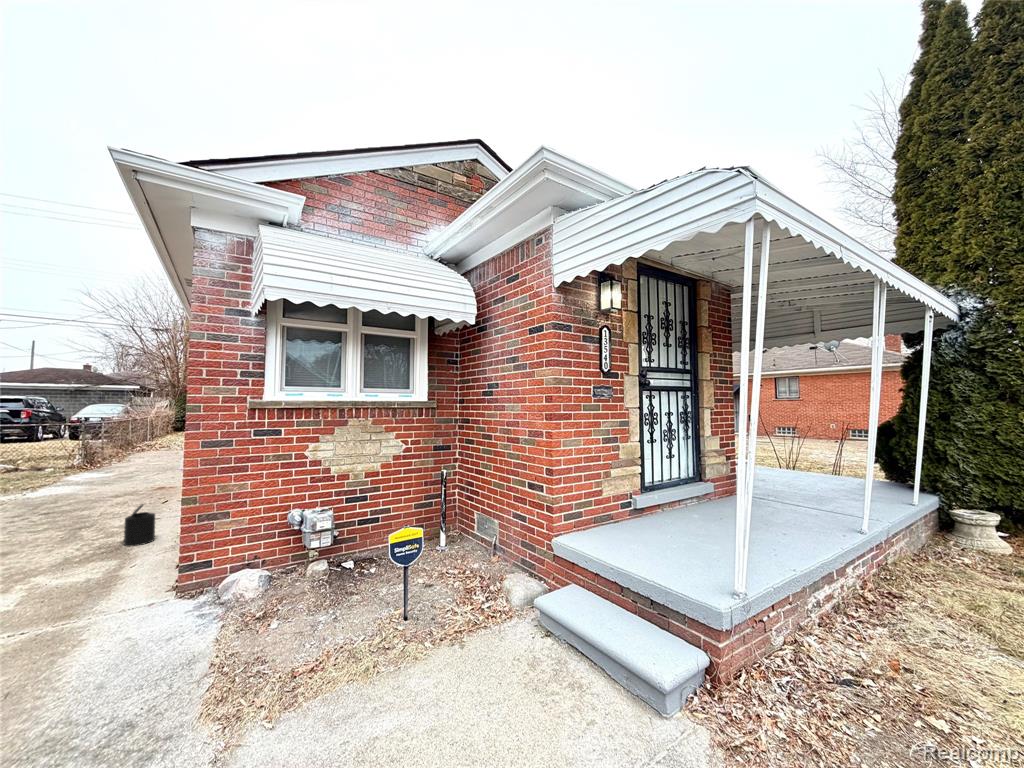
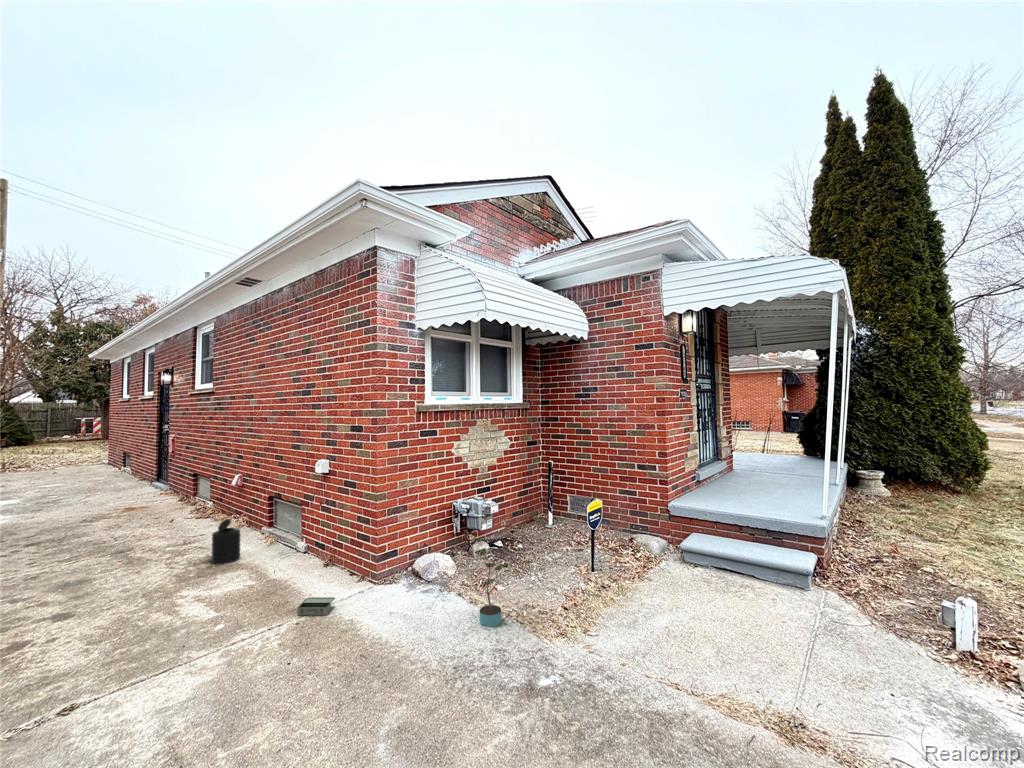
potted plant: none [131,586,203,698] -> present [475,548,509,627]
toolbox: none [44,606,93,632] -> present [297,597,335,615]

